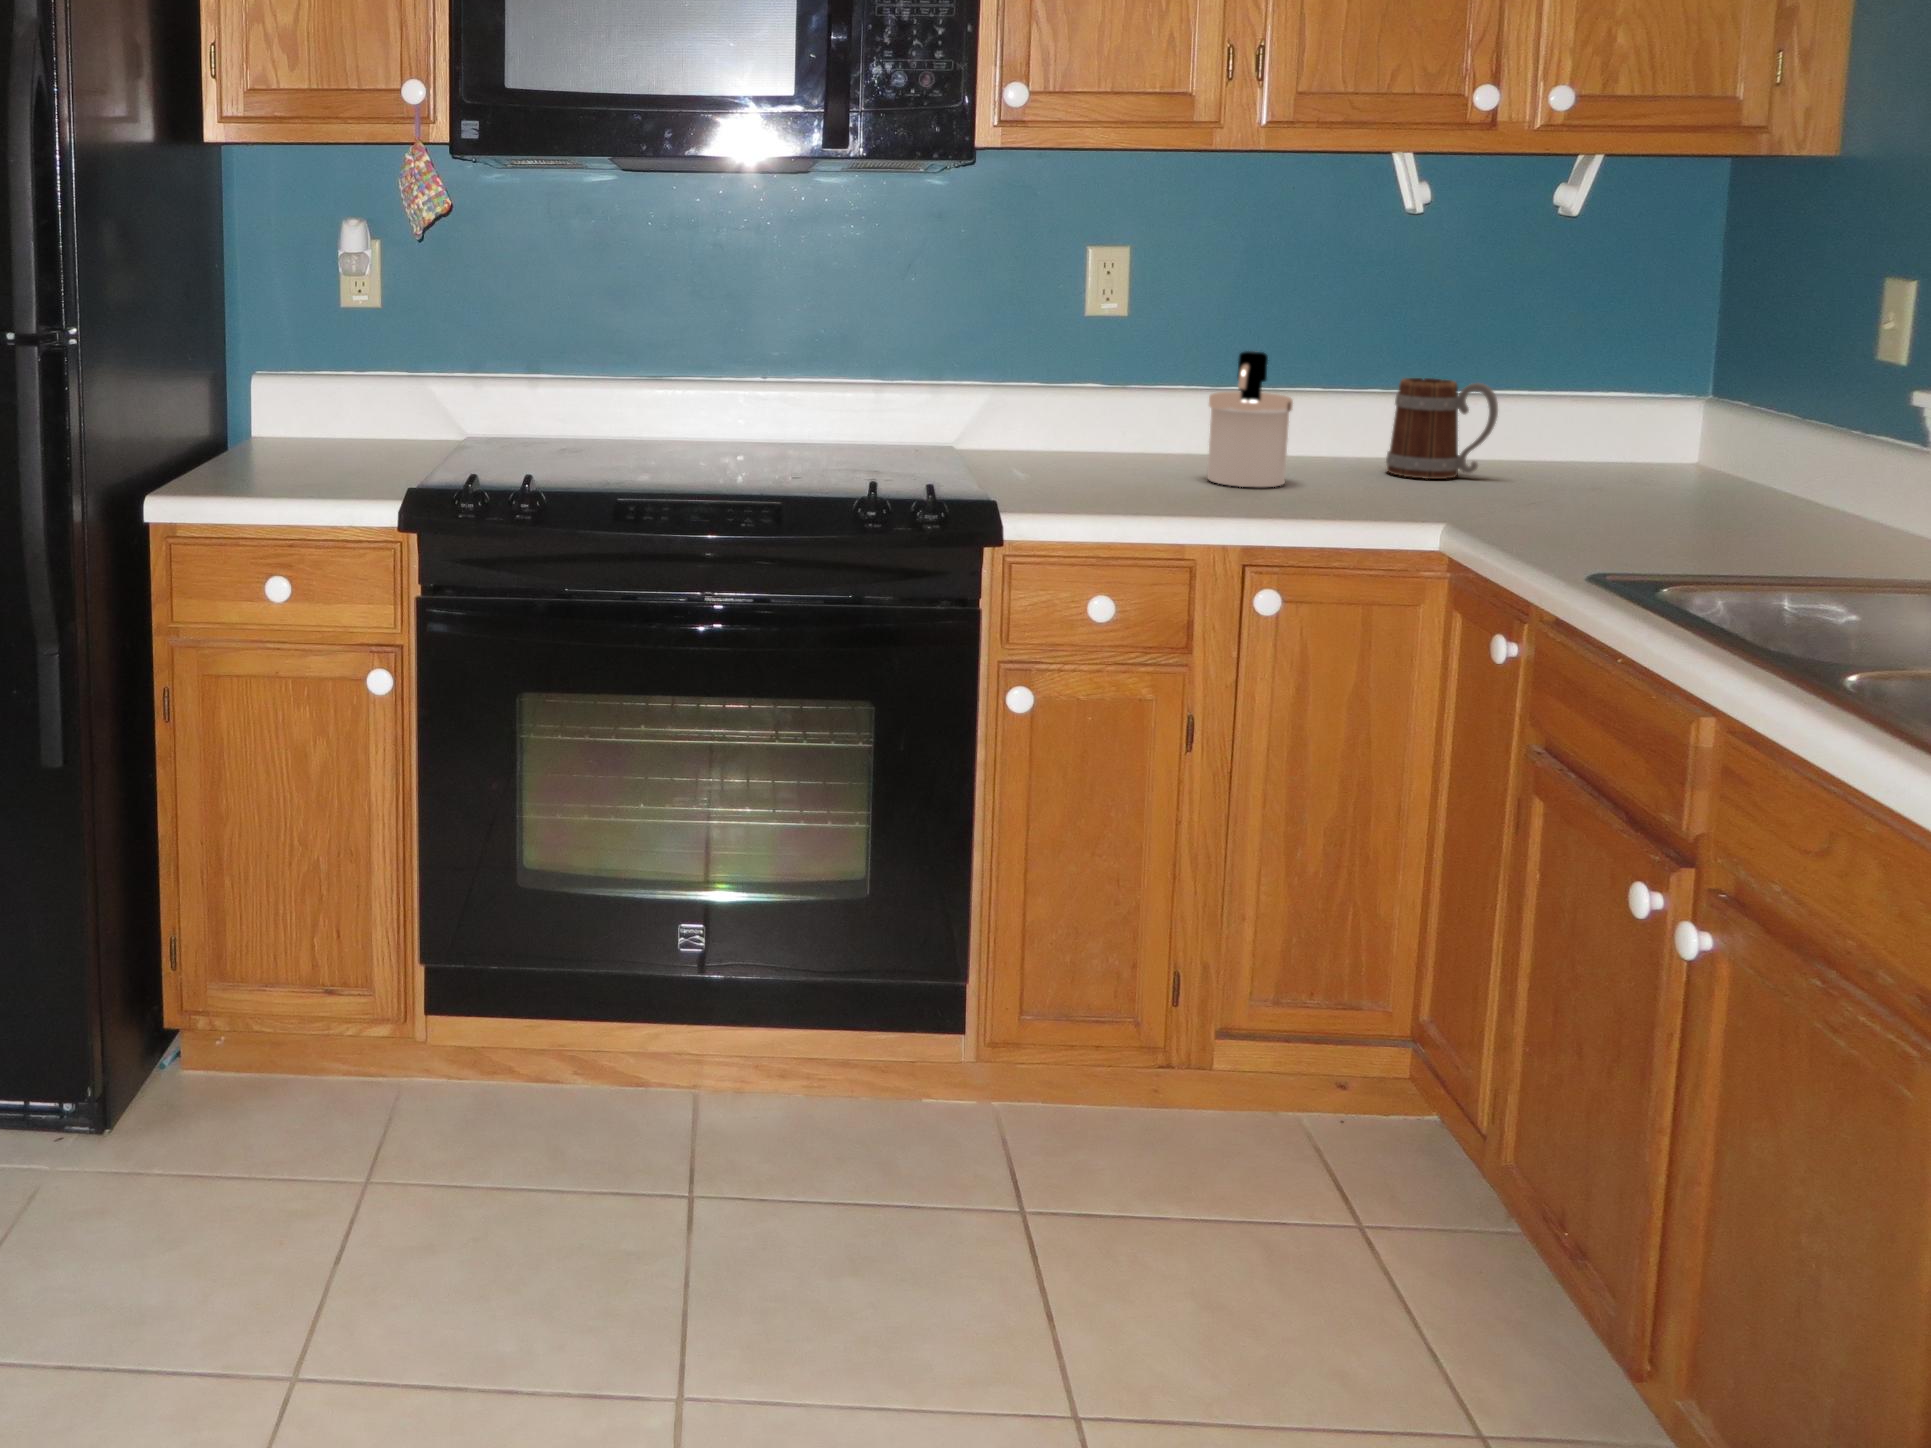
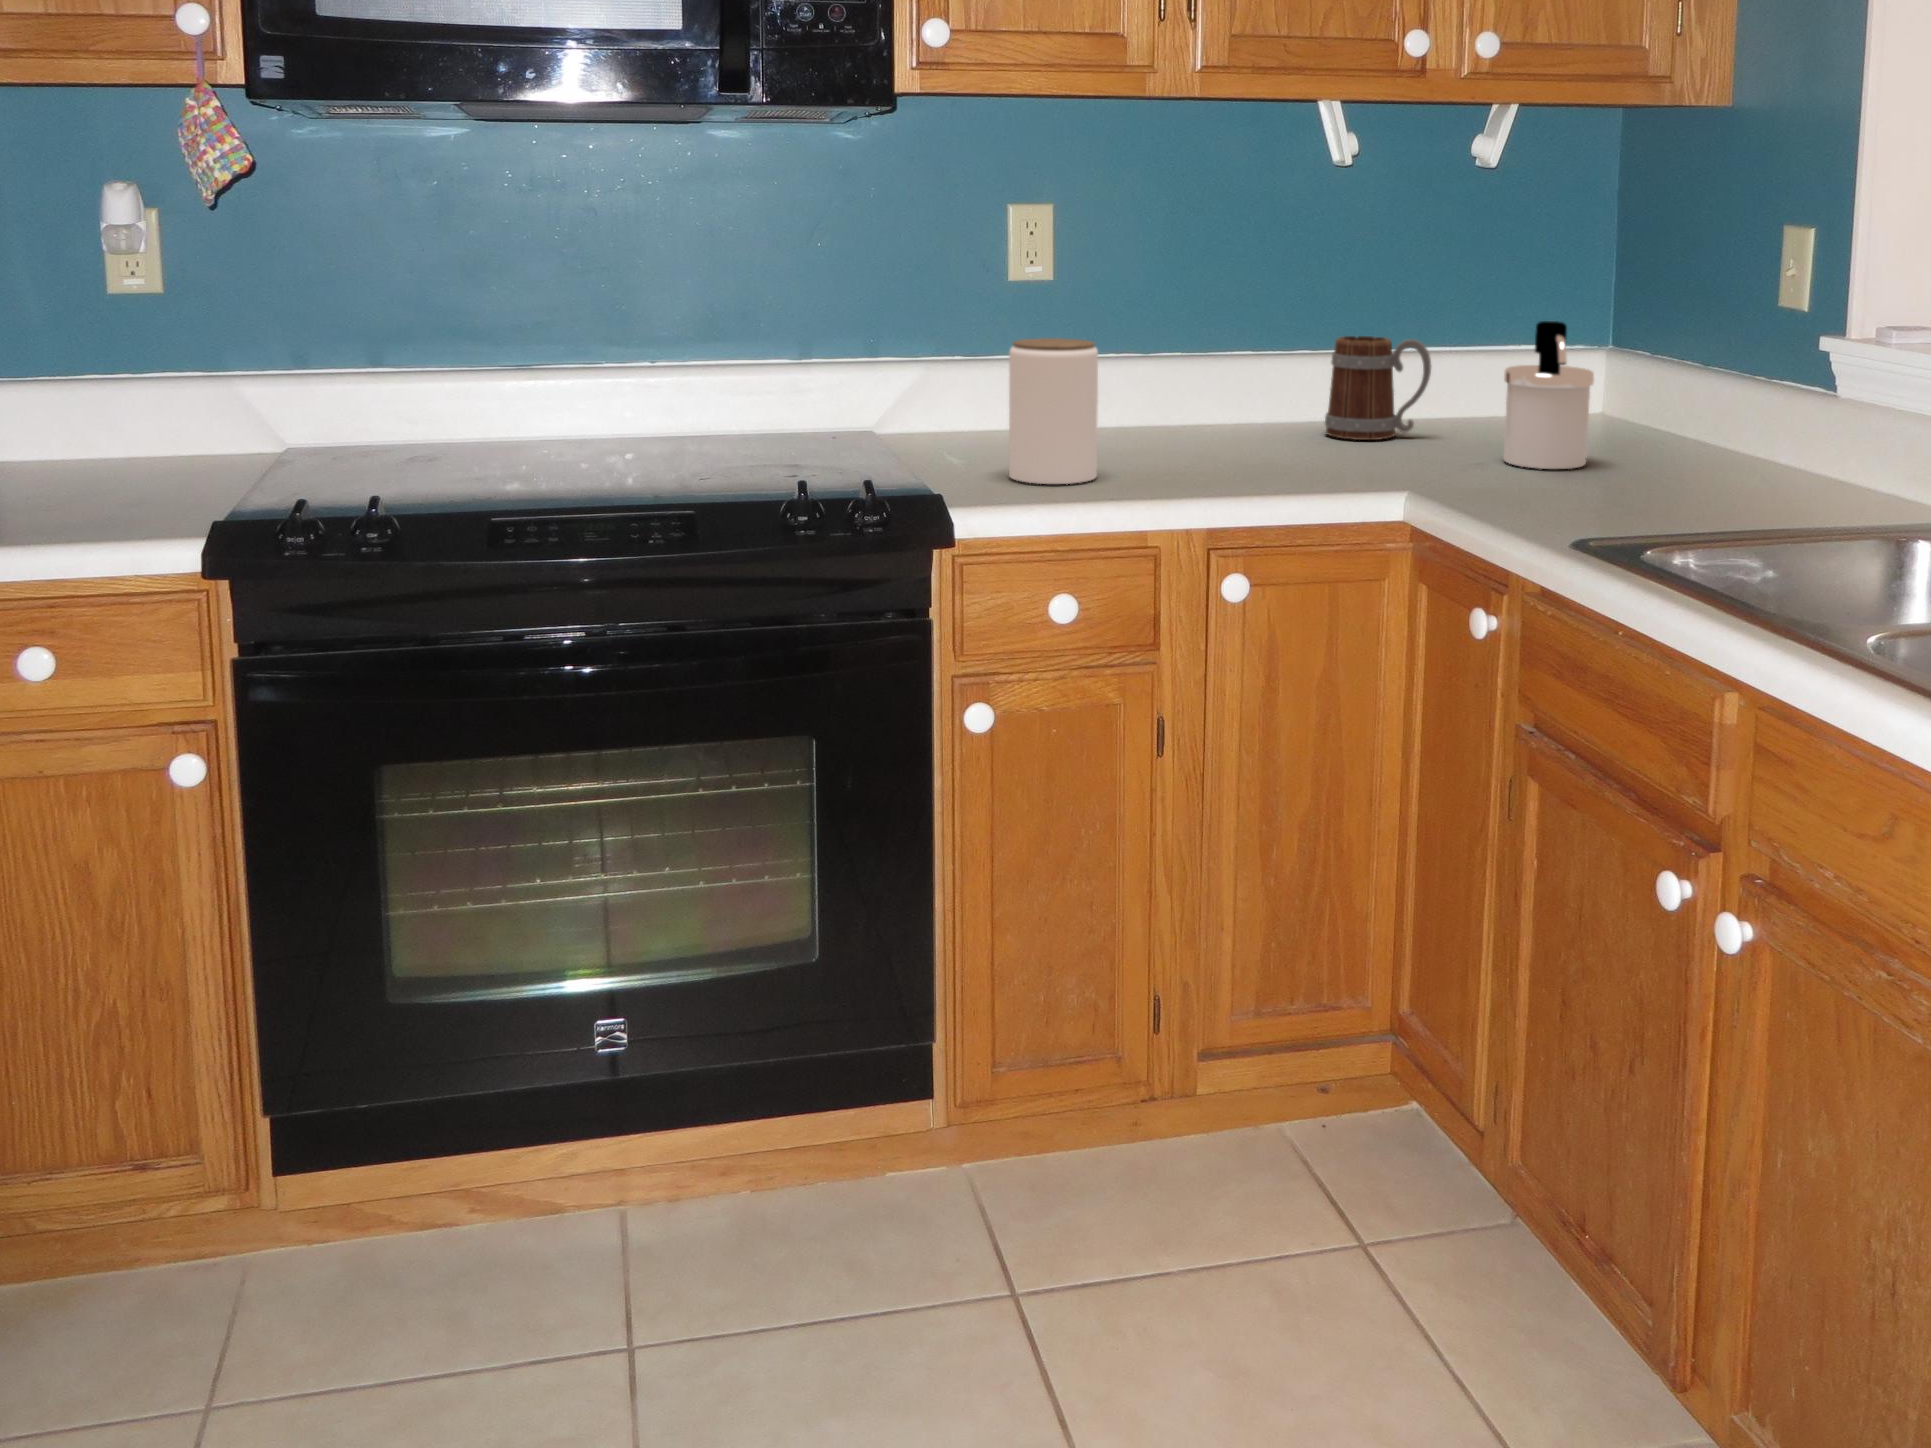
soap dispenser: present [1207,351,1293,487] -> present [1504,321,1594,469]
jar: none [1062,369,1149,500] -> present [1009,338,1098,484]

